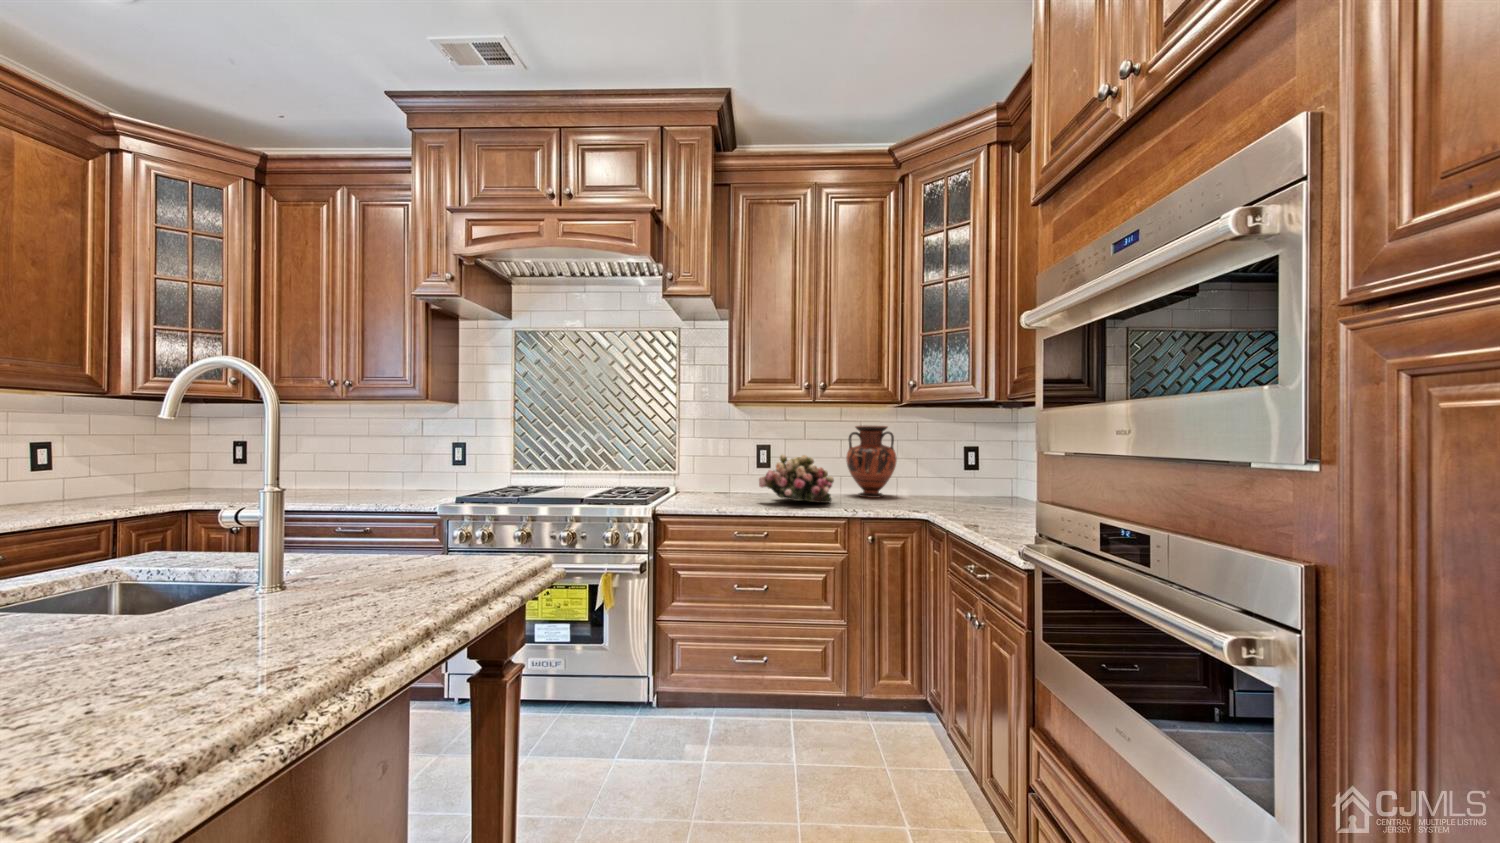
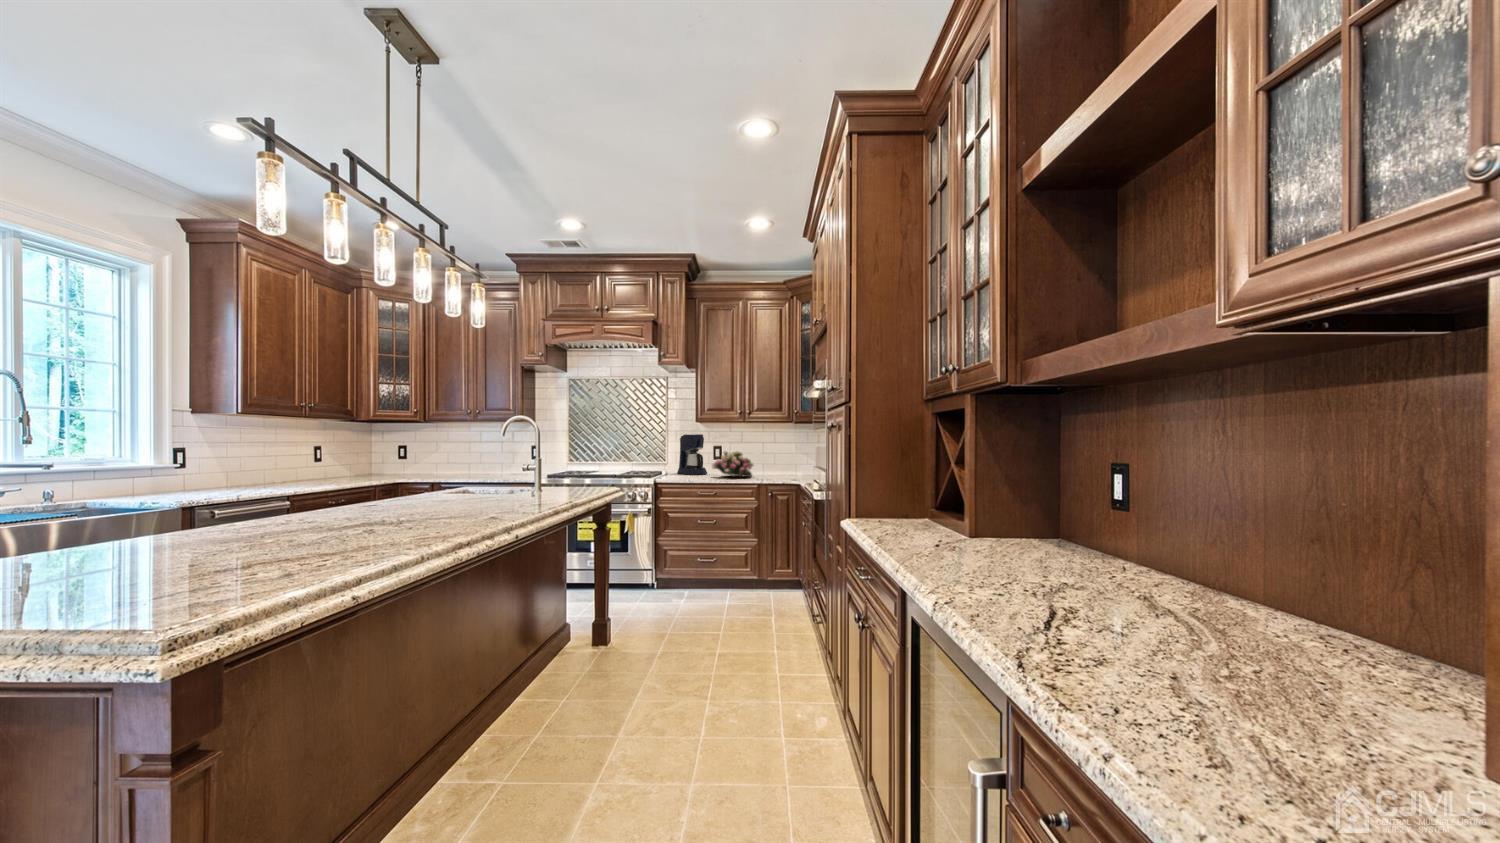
coffee maker: none [696,425,748,496] -> present [677,434,707,475]
vase: present [846,426,897,498] -> none [764,434,792,475]

